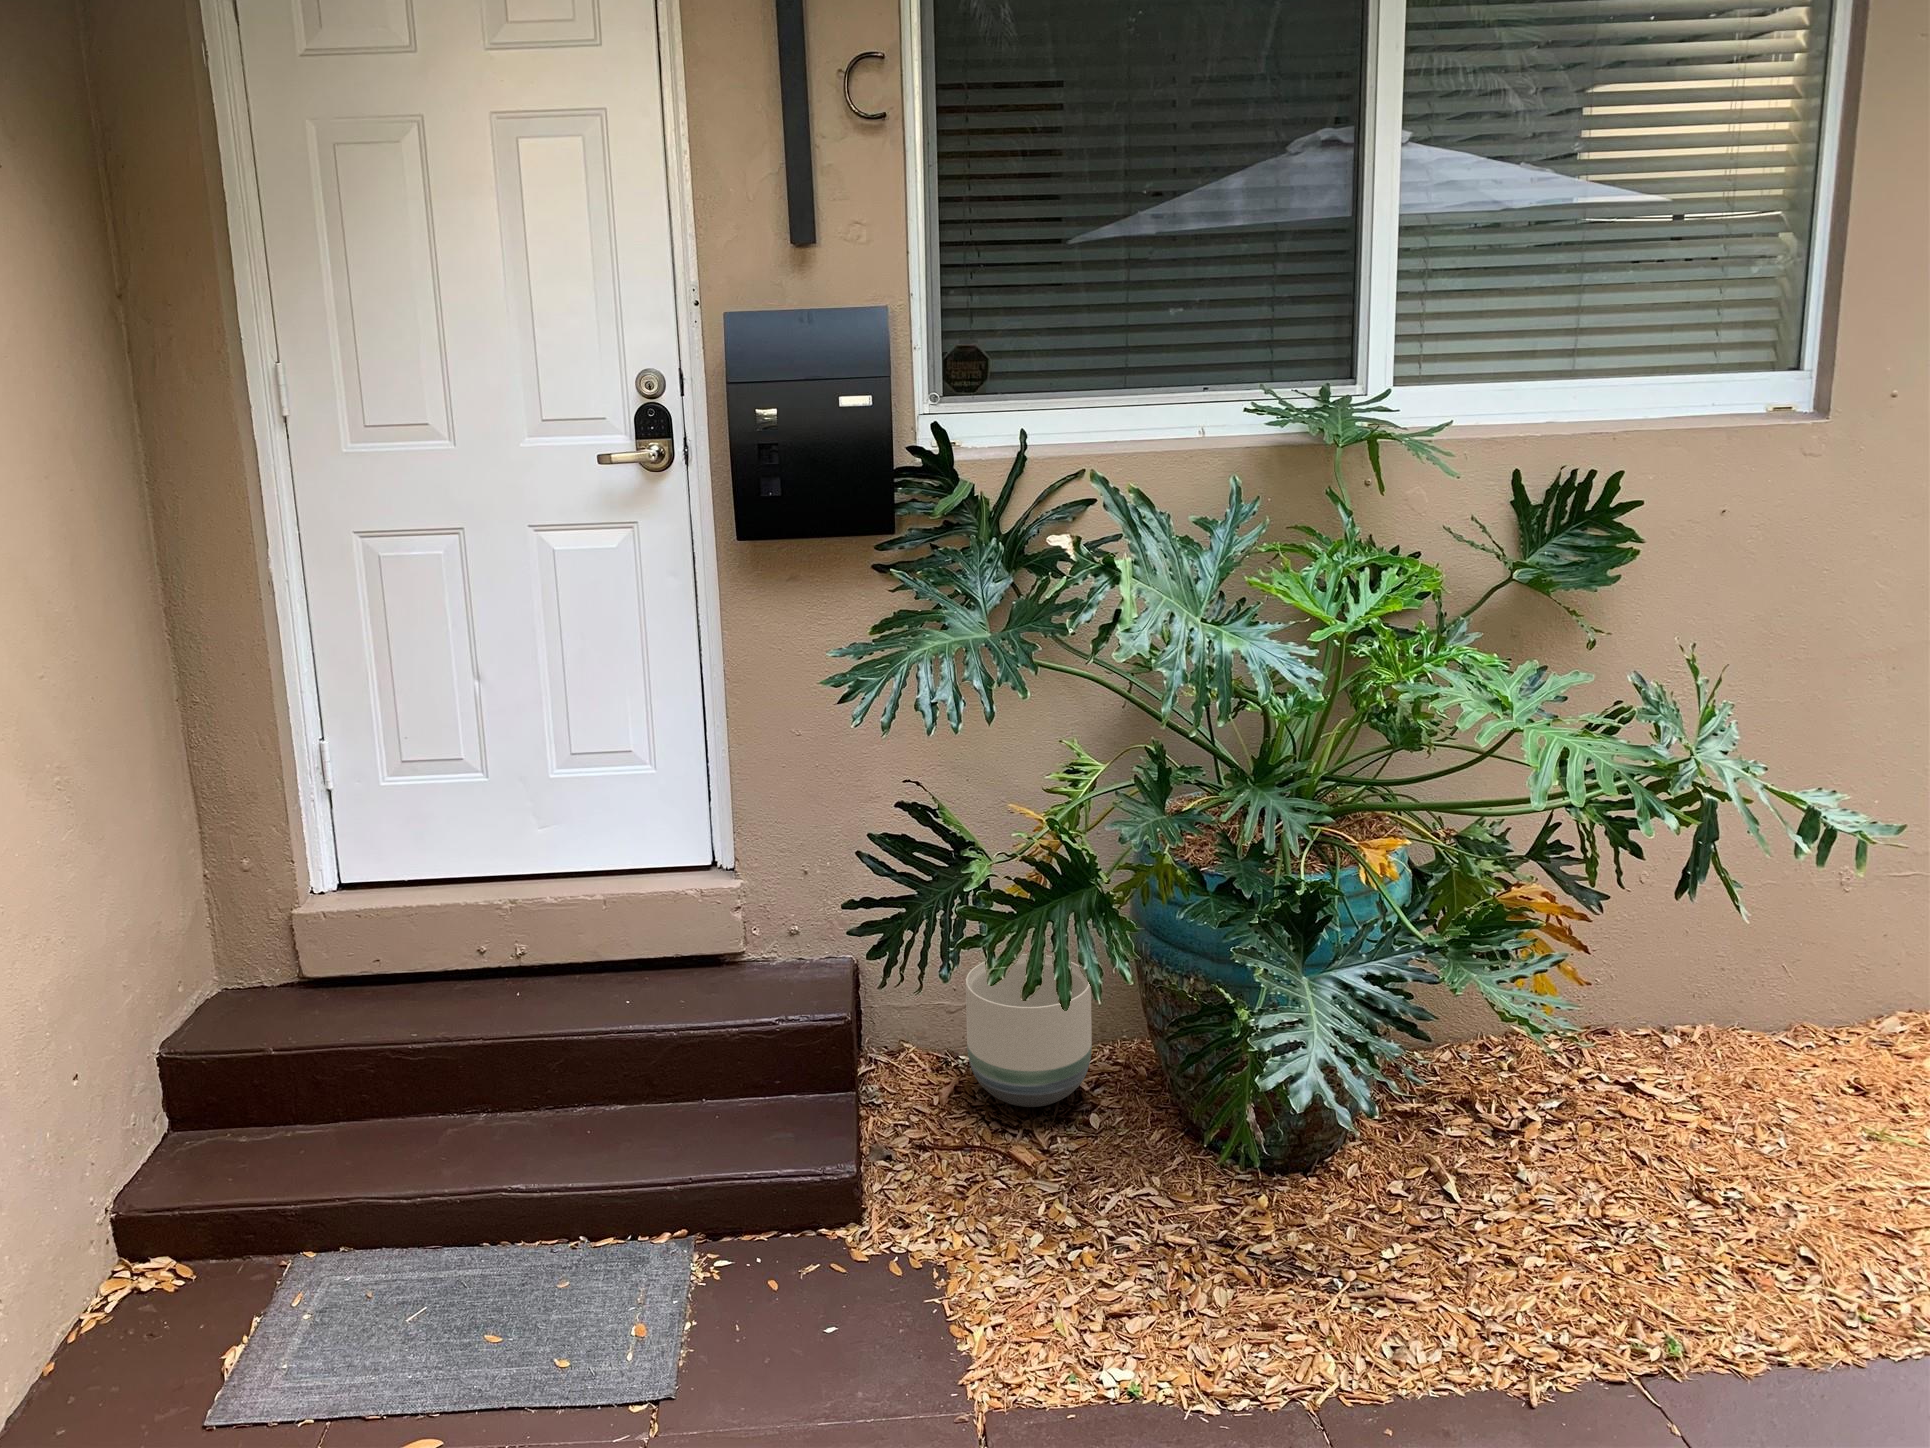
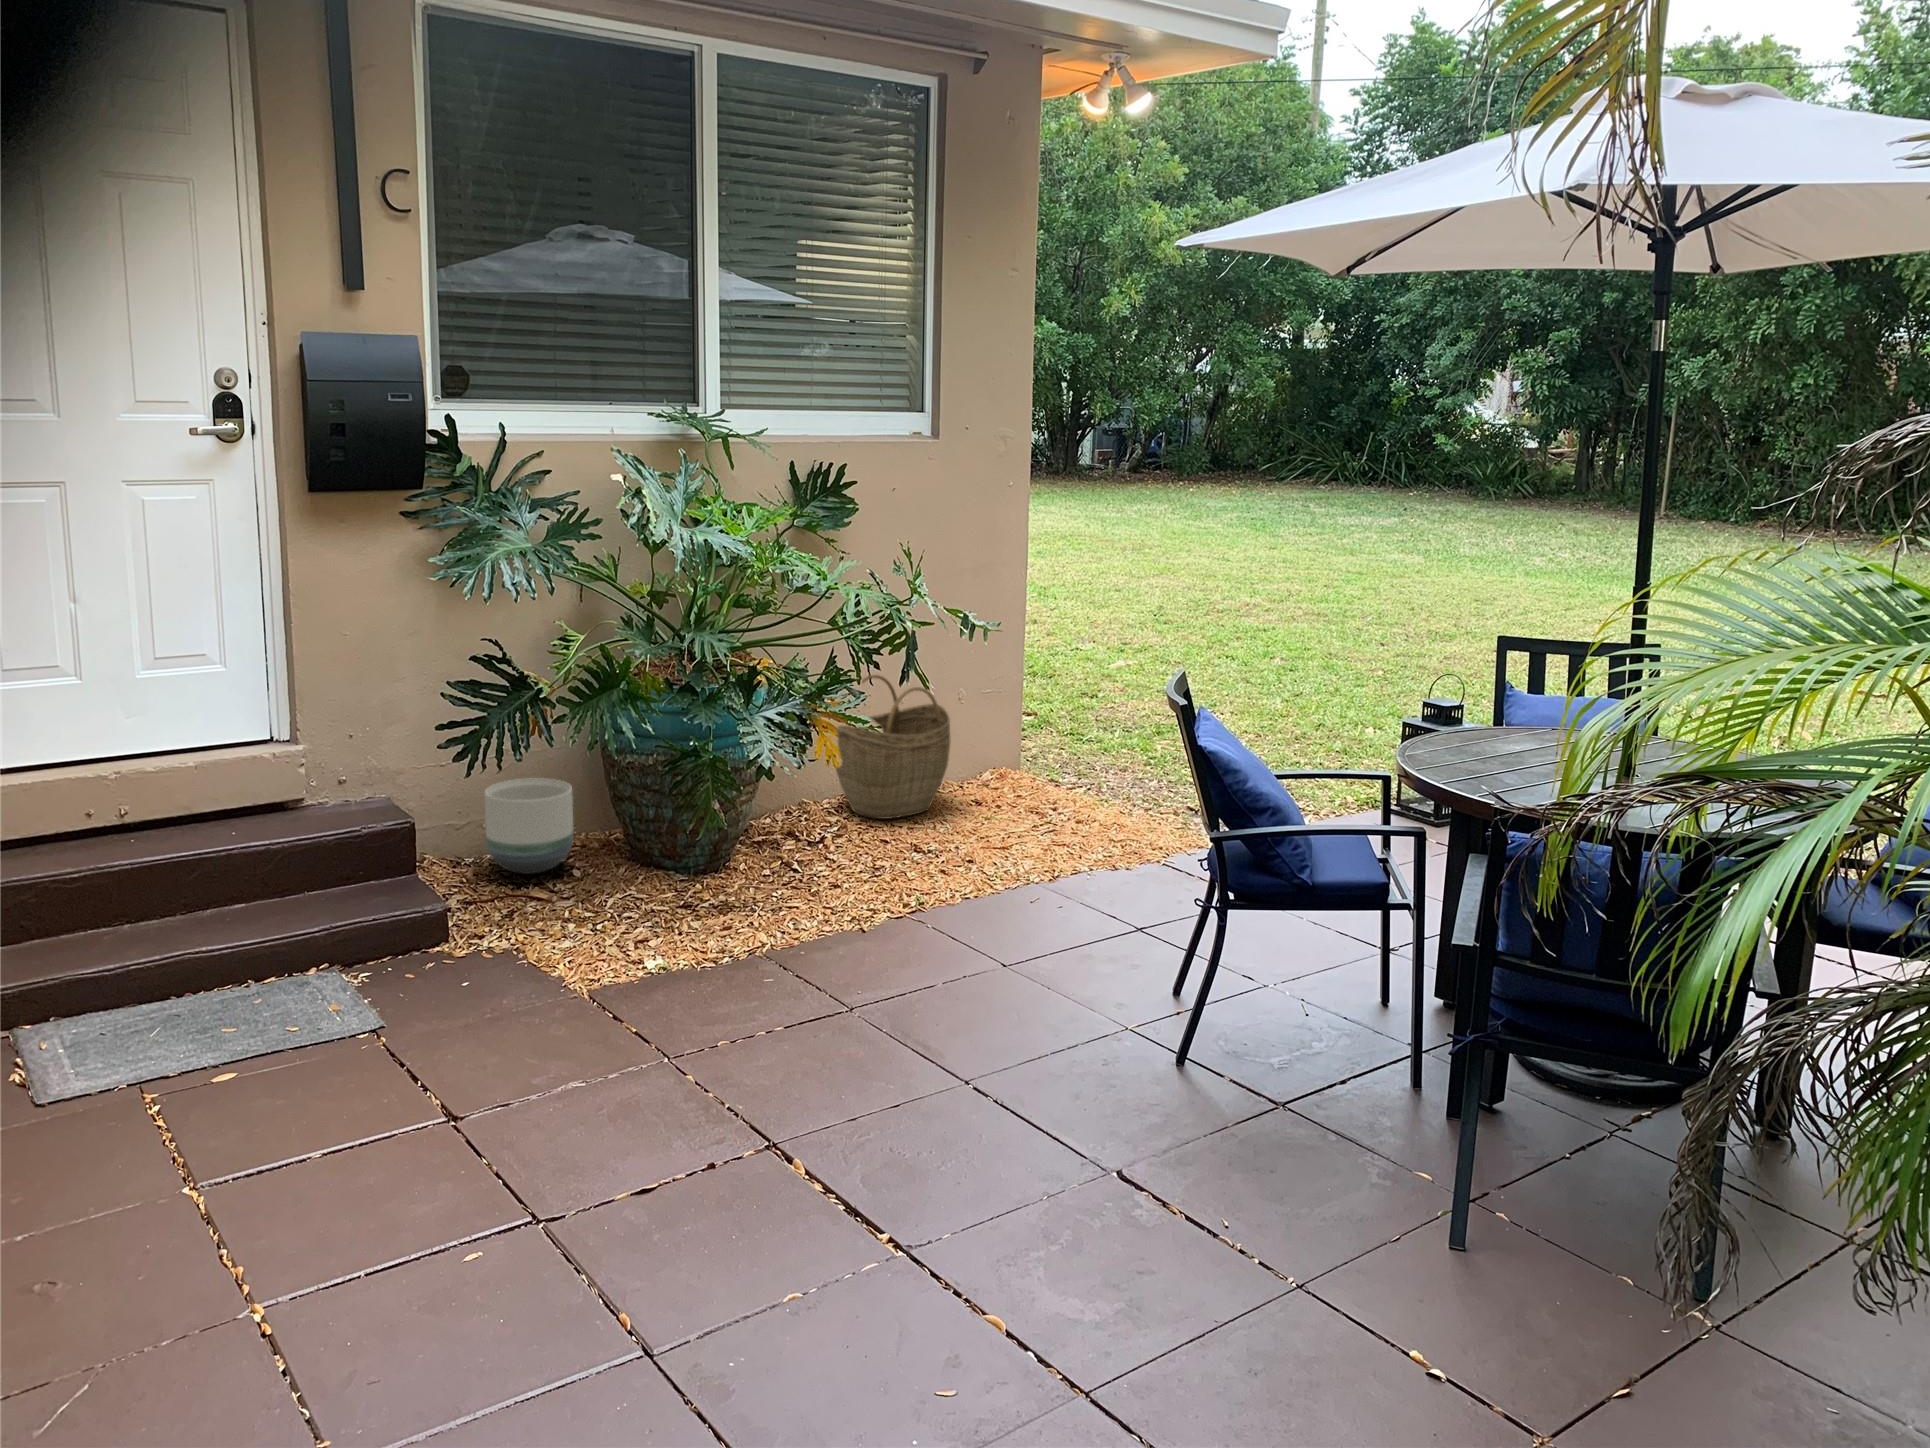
woven basket: none [1565,836,1806,1102] -> present [836,675,951,819]

